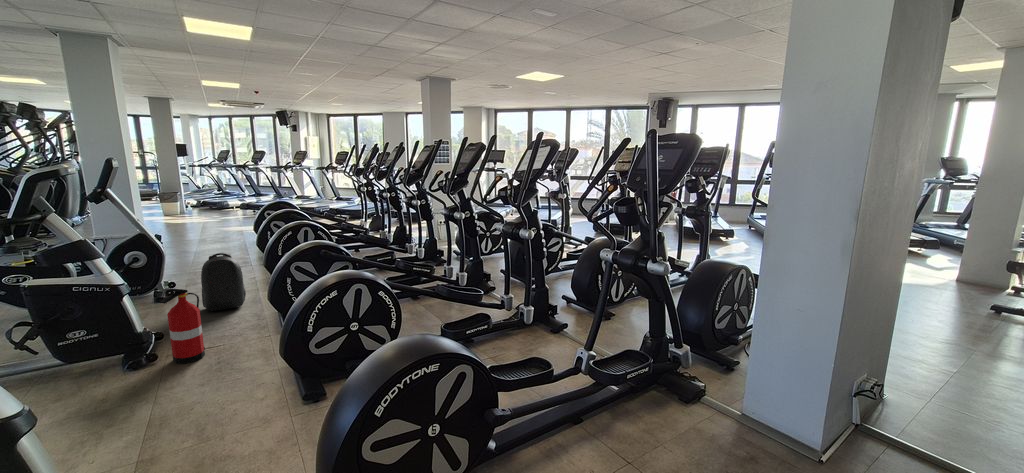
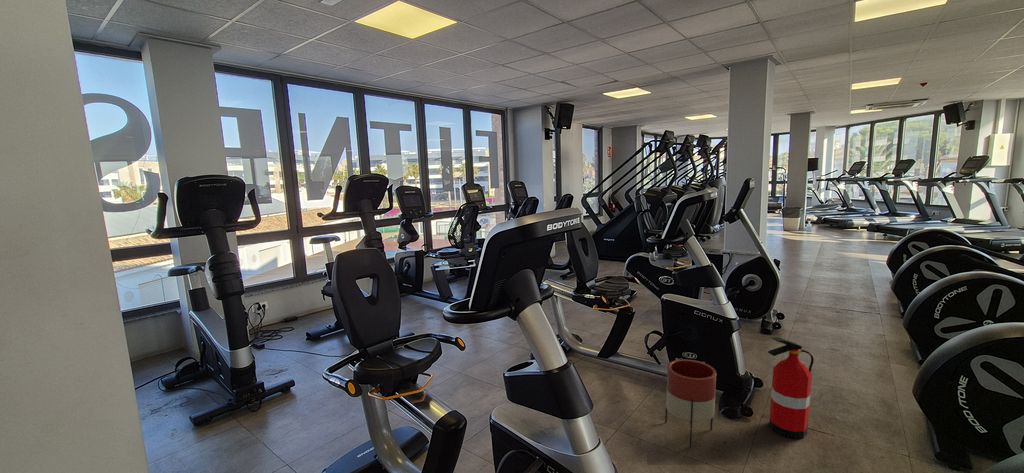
backpack: present [201,253,246,311] -> none [812,297,872,375]
planter: none [52,330,119,408] -> present [665,360,716,448]

